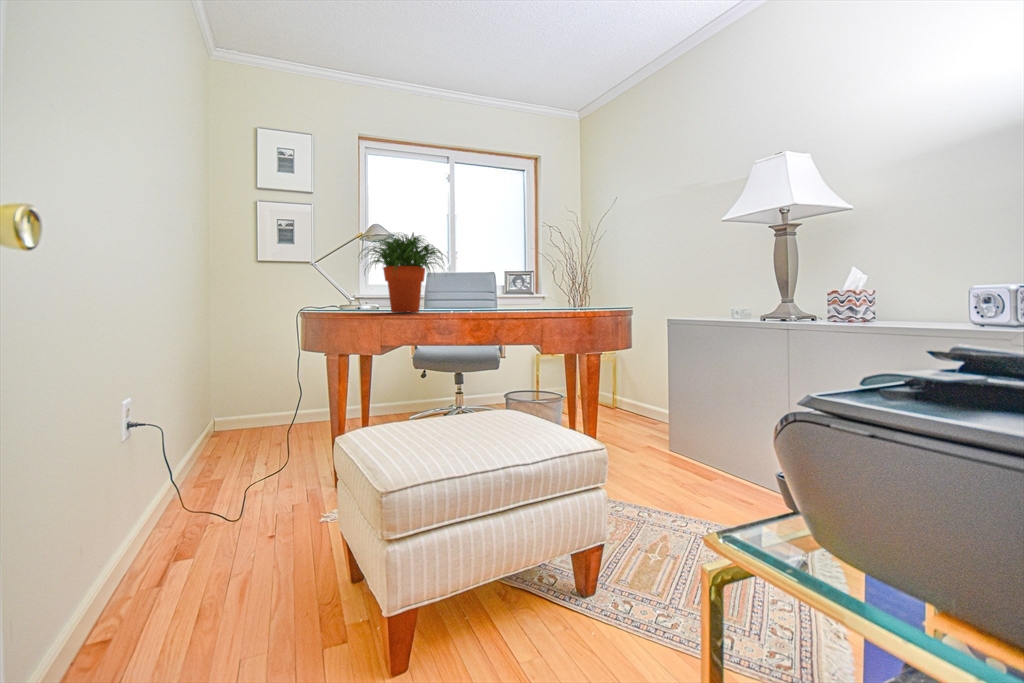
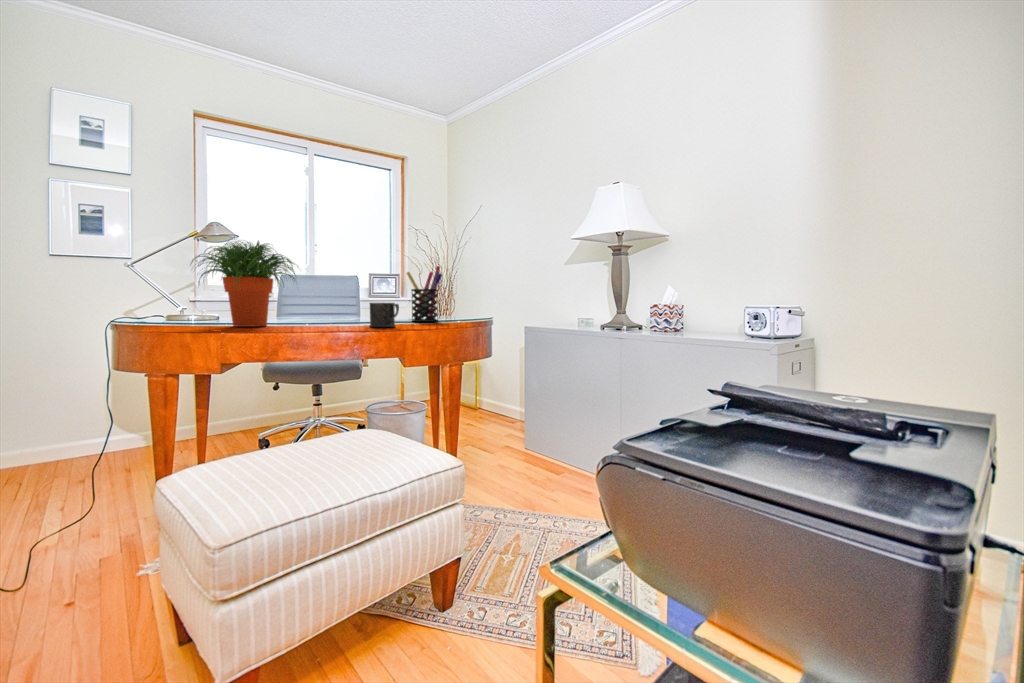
pen holder: none [545,254,581,311] -> present [407,266,442,322]
mug: none [510,288,539,313] -> present [370,303,399,327]

